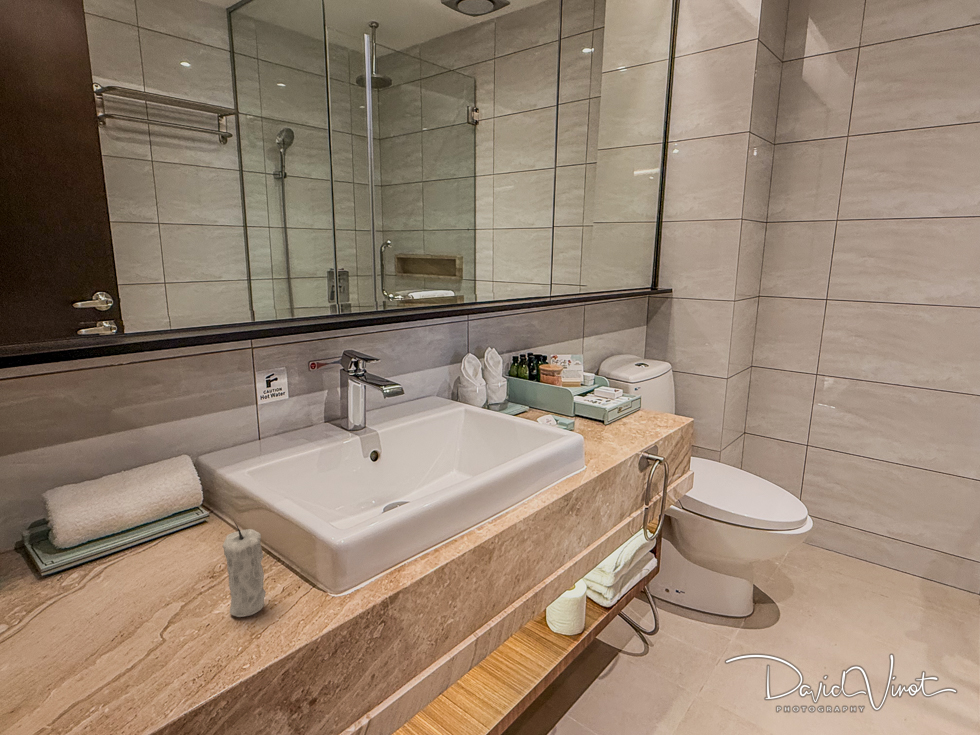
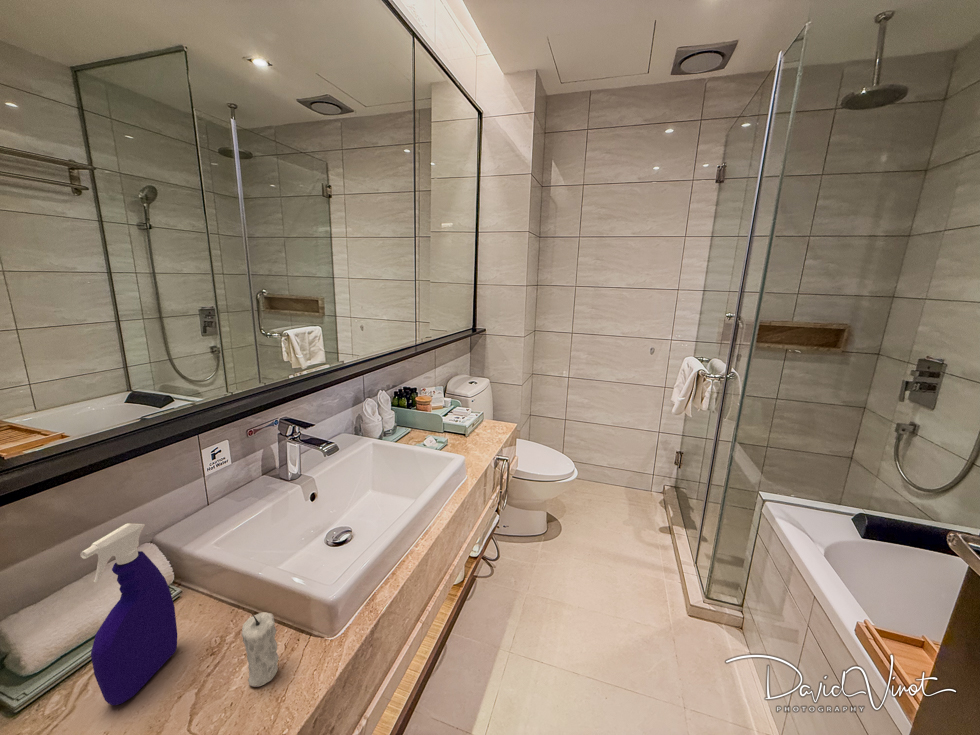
spray bottle: none [86,397,185,593] -> present [80,523,177,705]

